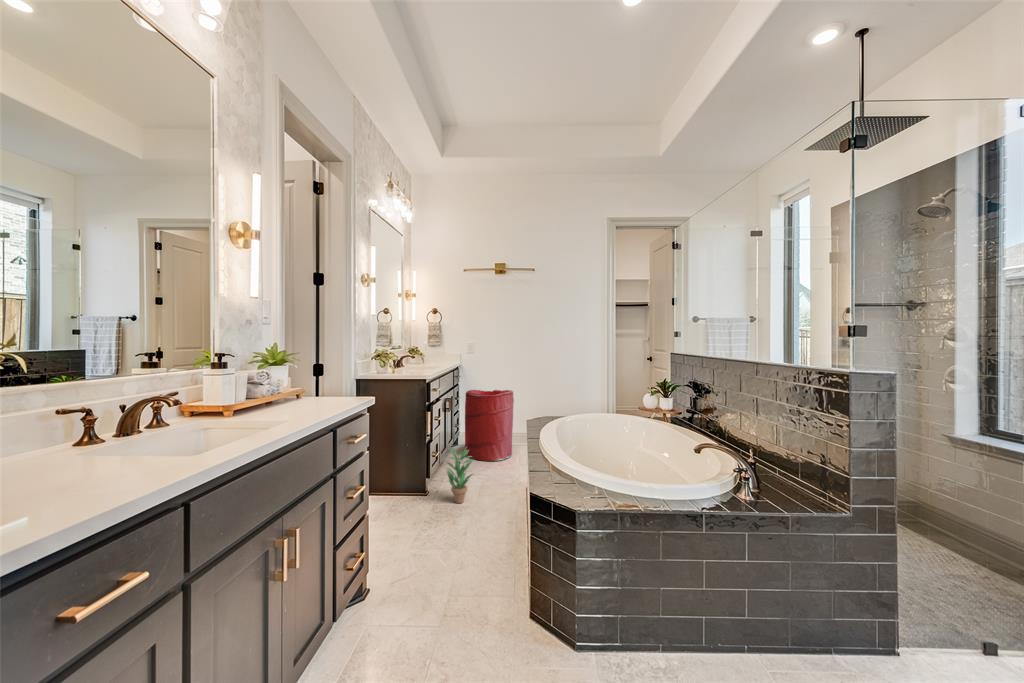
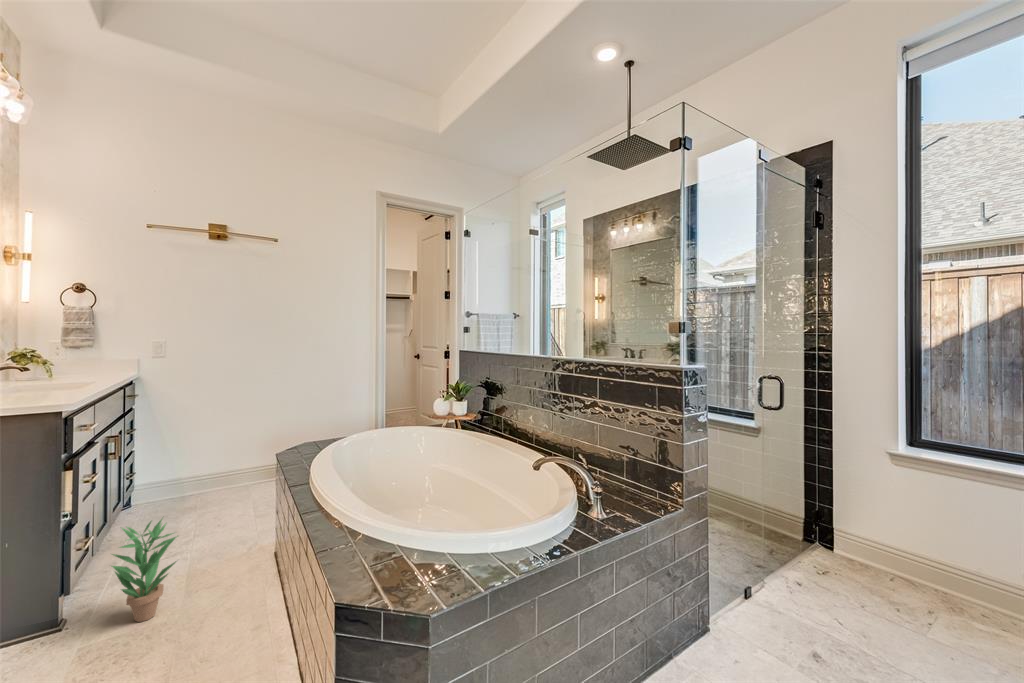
laundry hamper: present [465,390,514,461] -> none [150,409,242,524]

